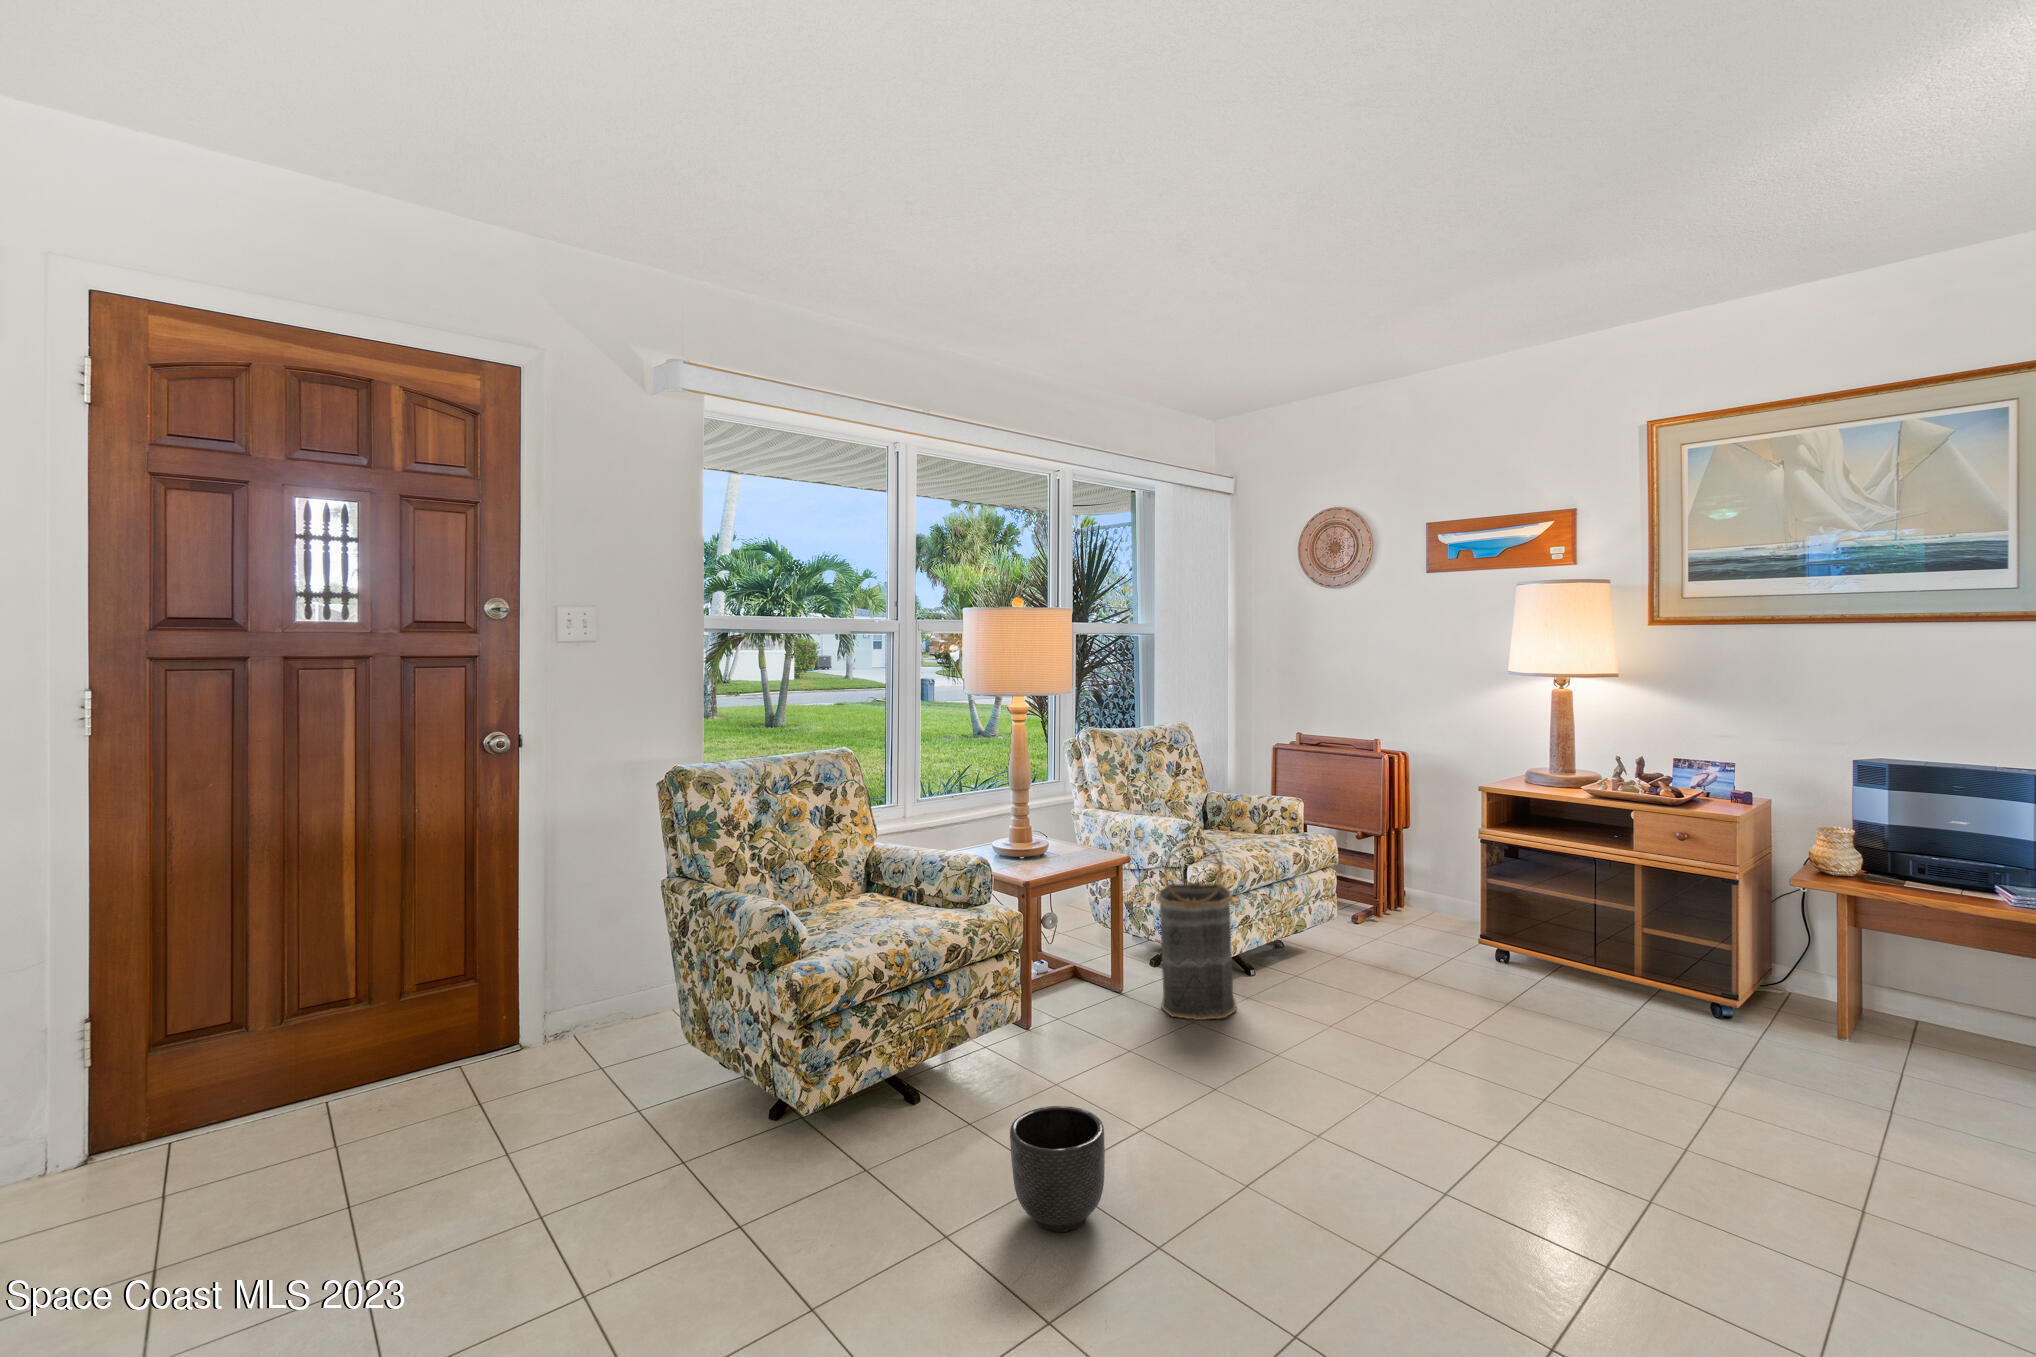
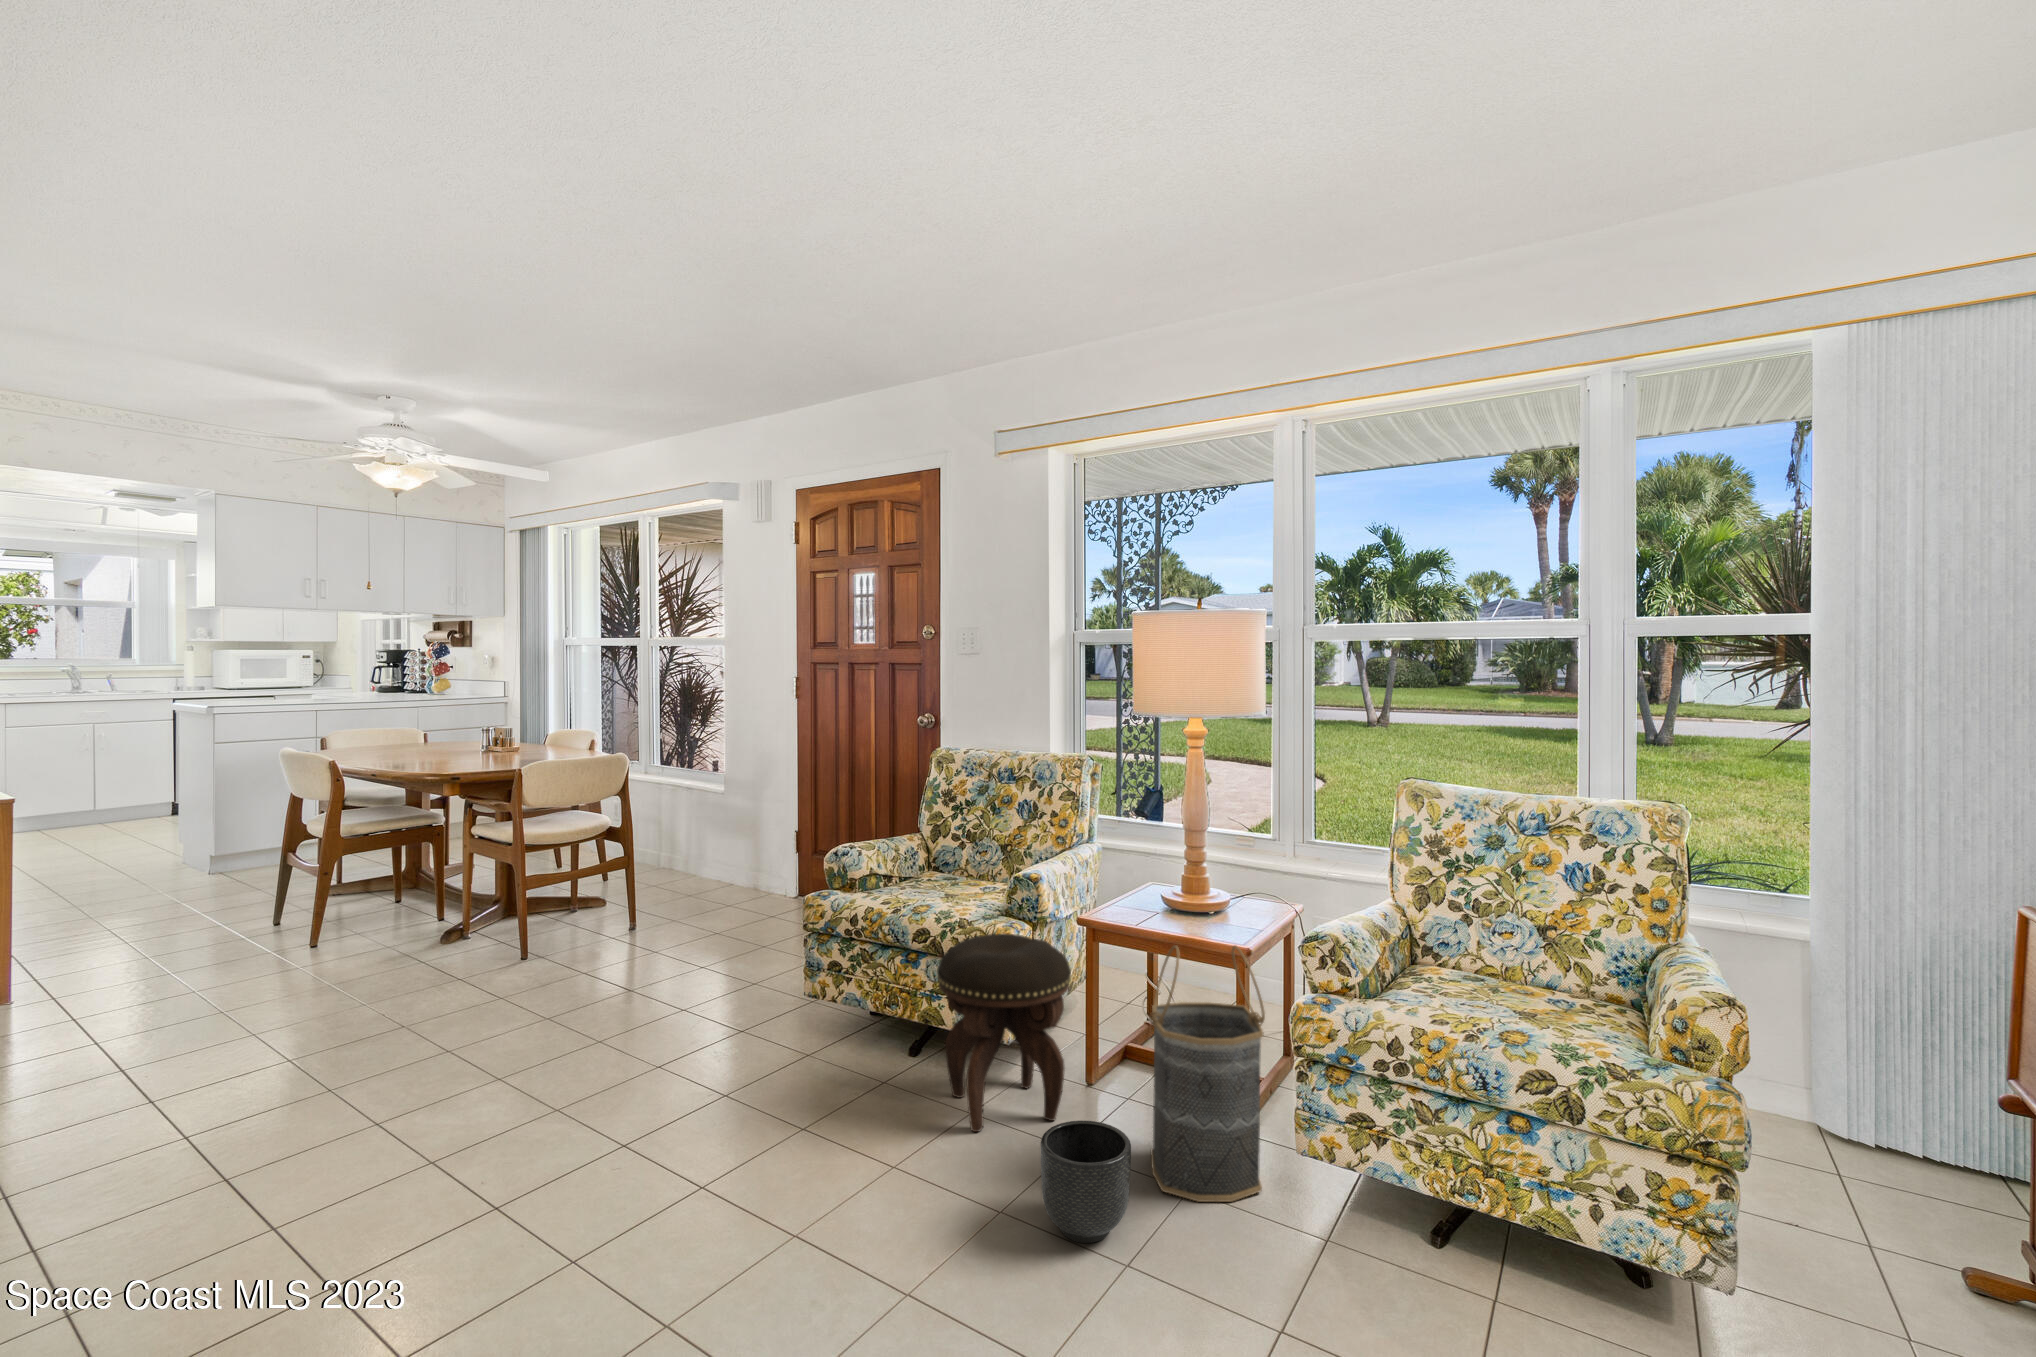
footstool: none [1007,897,1136,1082] -> present [937,934,1071,1132]
planter: present [1010,1106,1105,1232] -> present [1041,1120,1131,1243]

